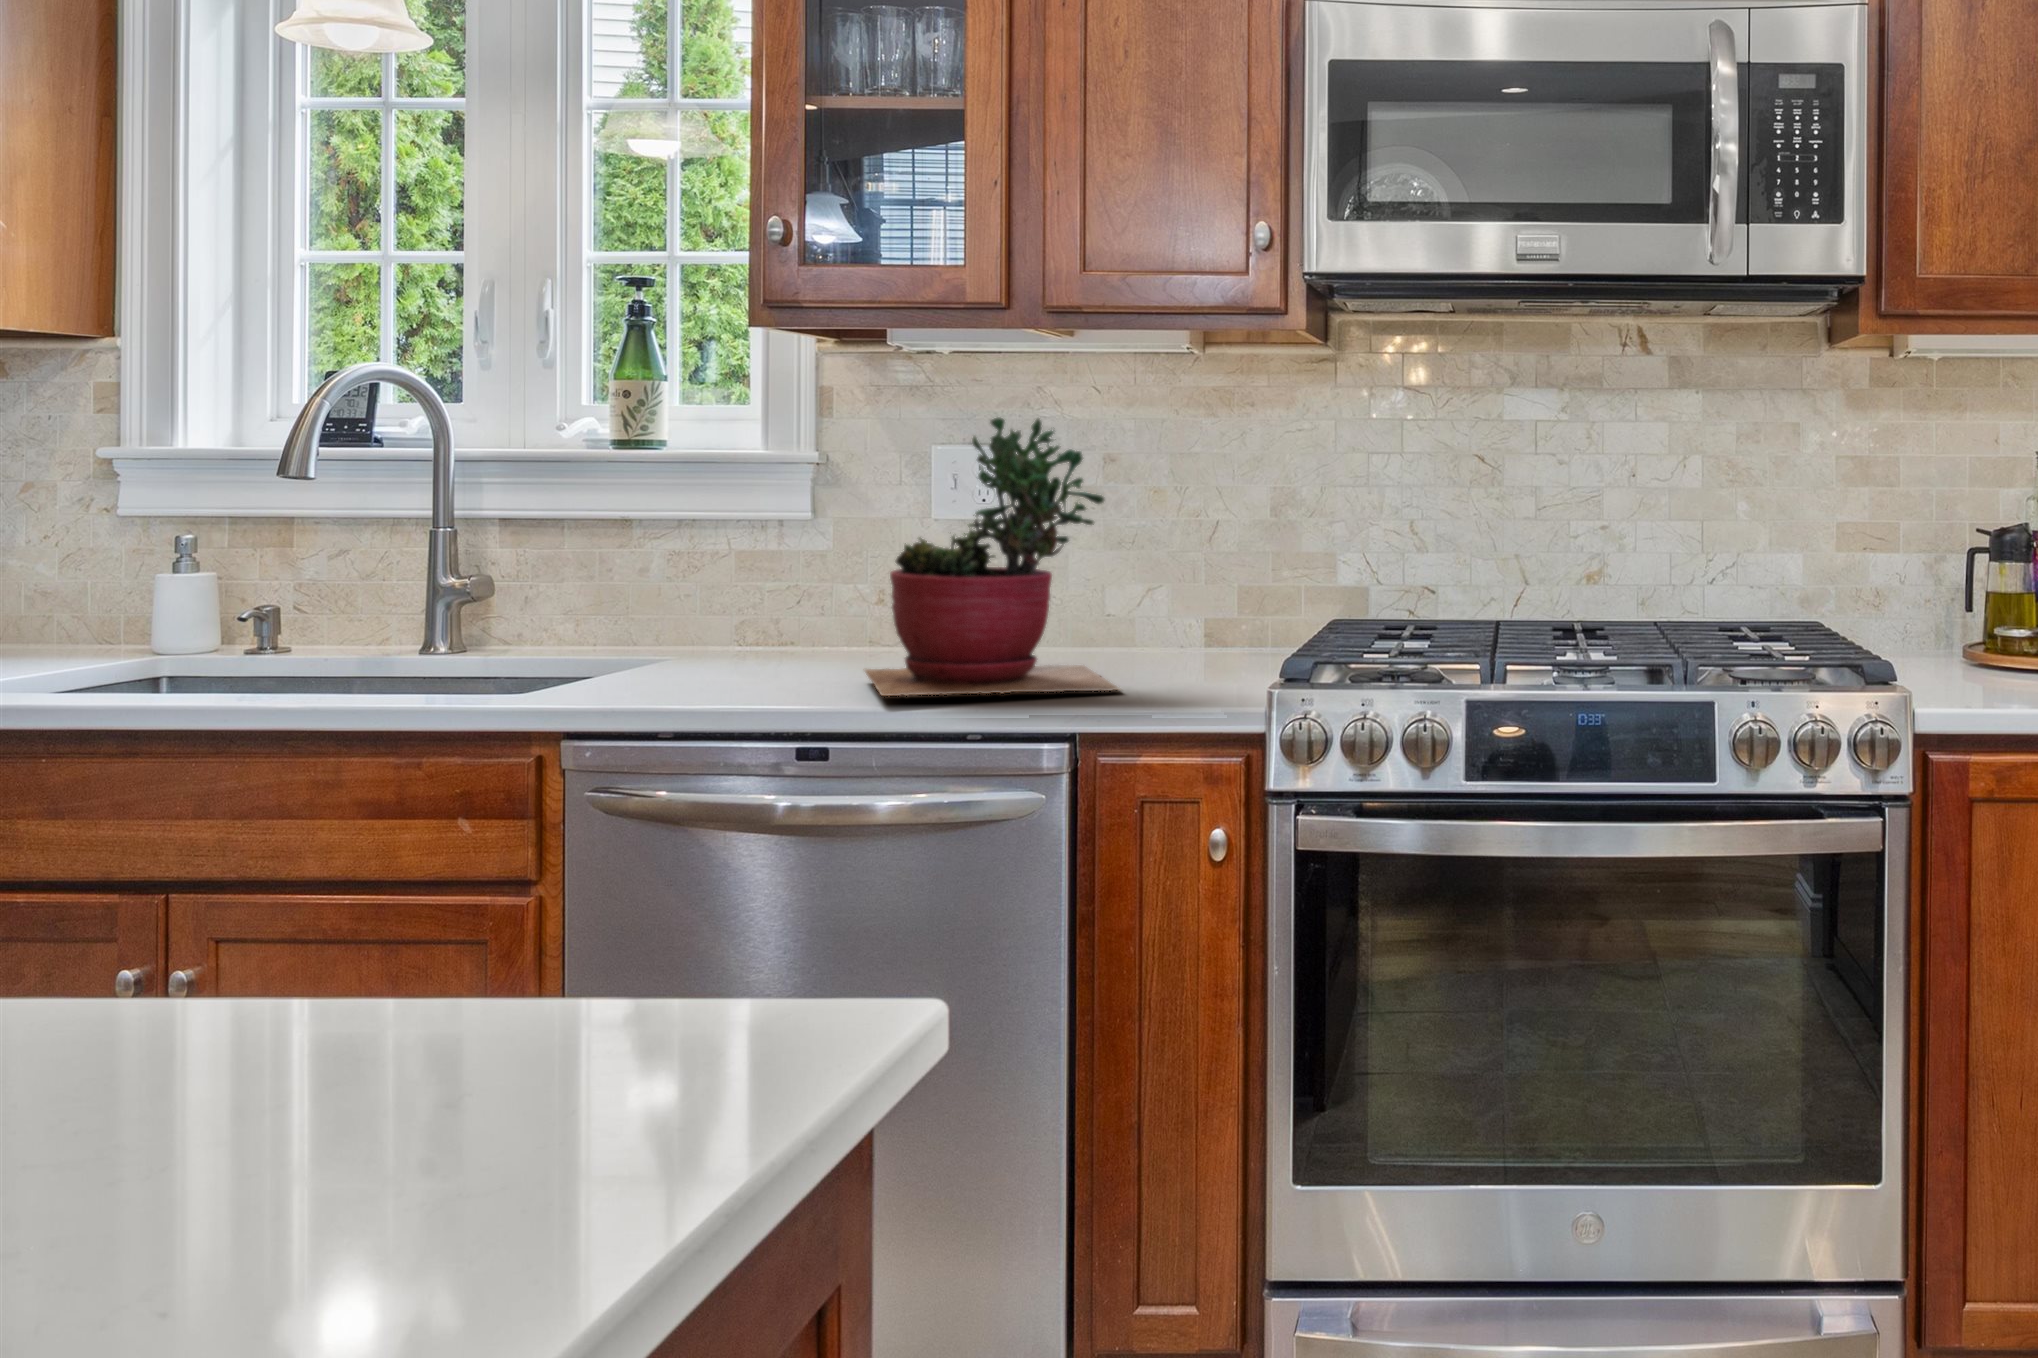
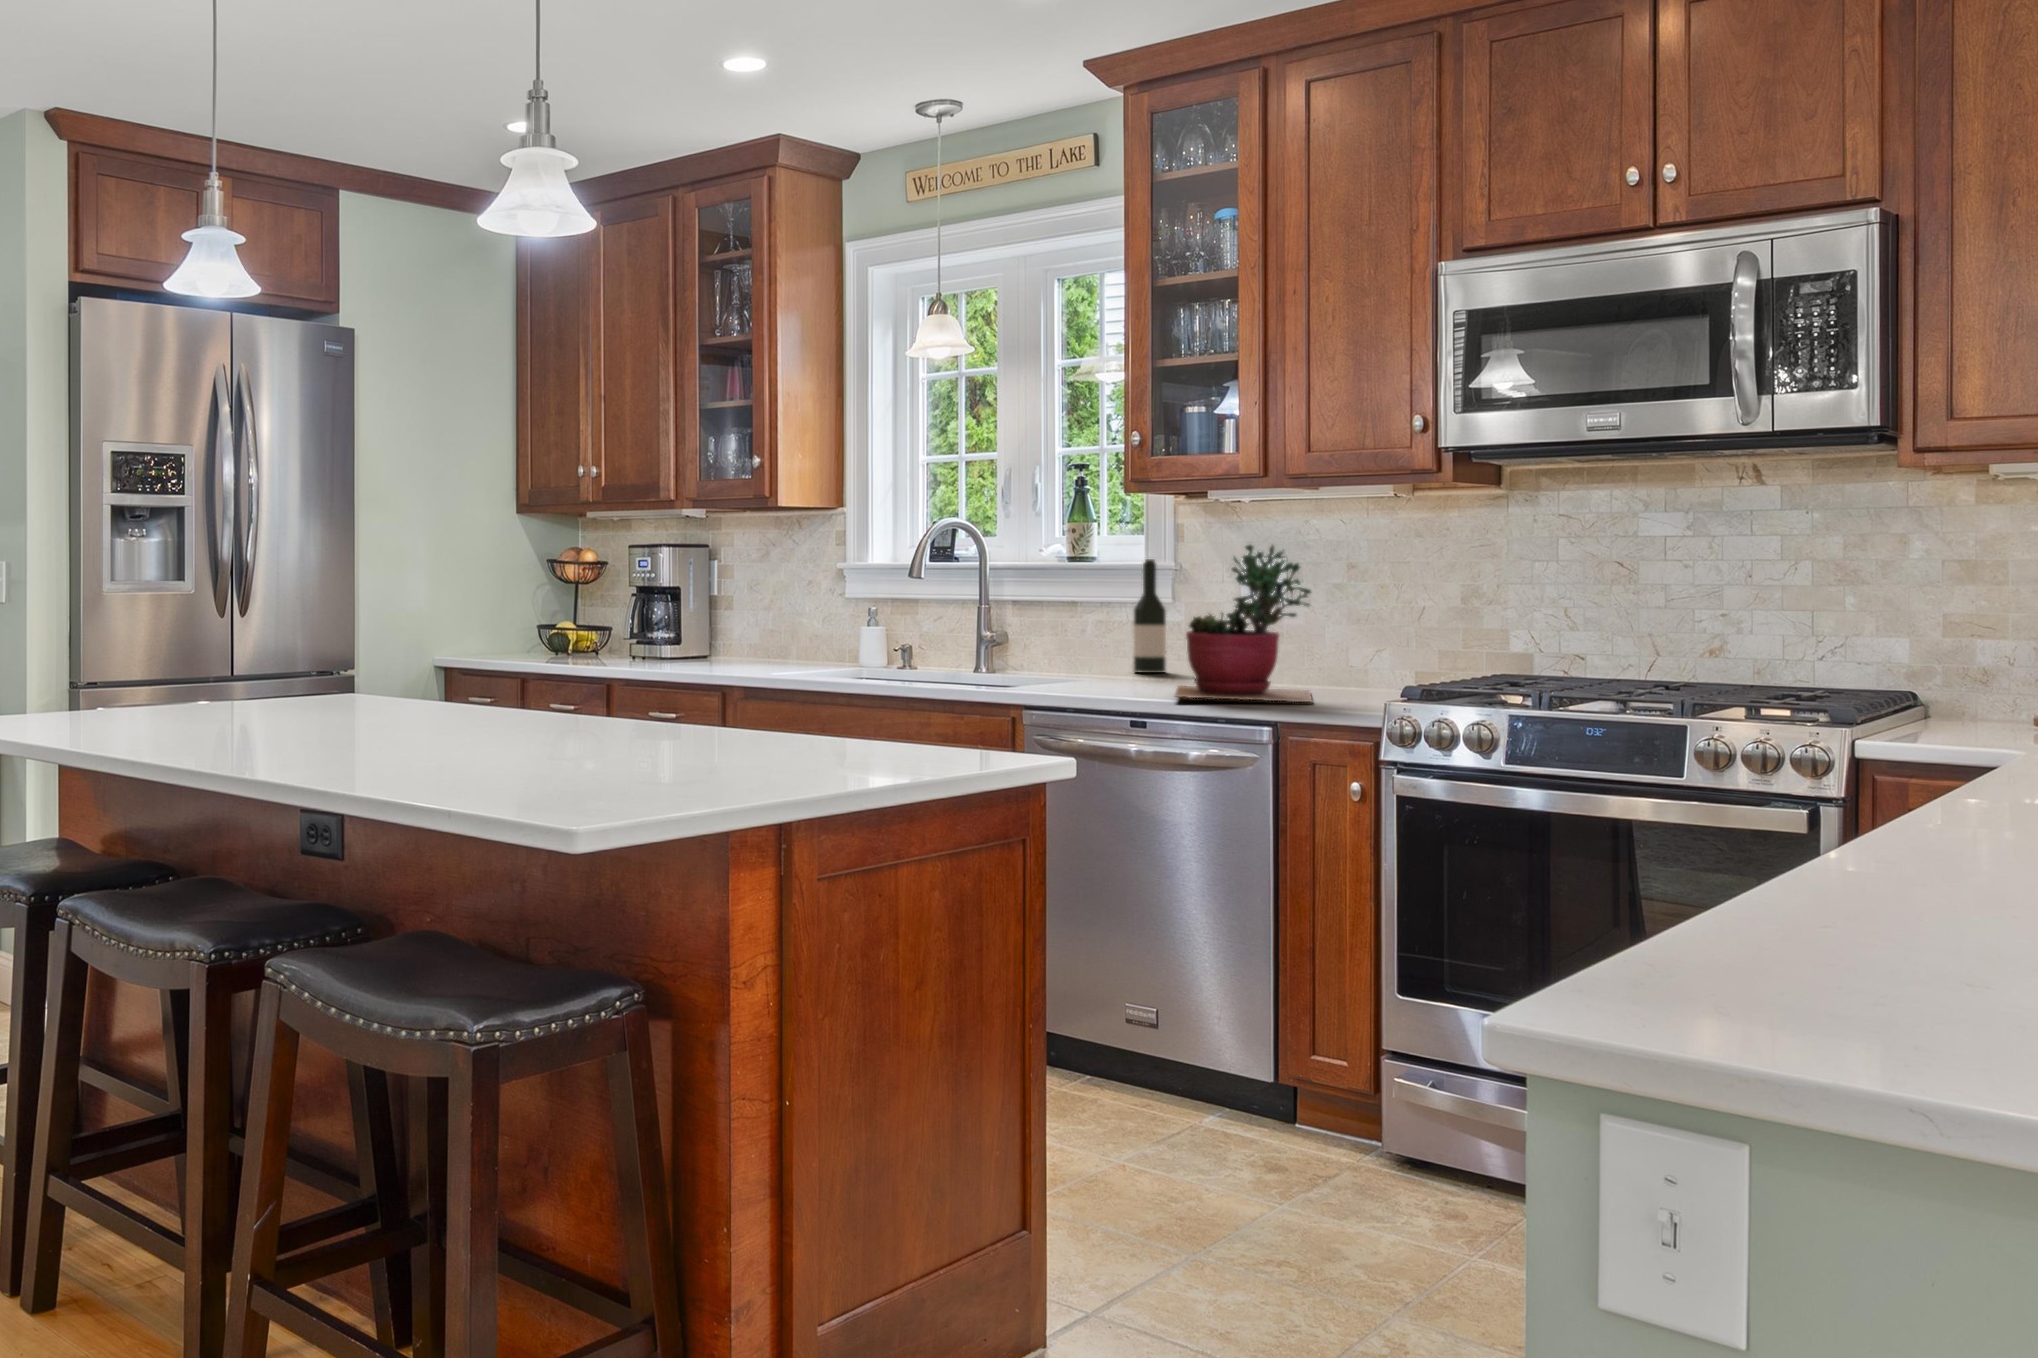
wine bottle: none [745,447,801,643] -> present [1134,559,1166,673]

